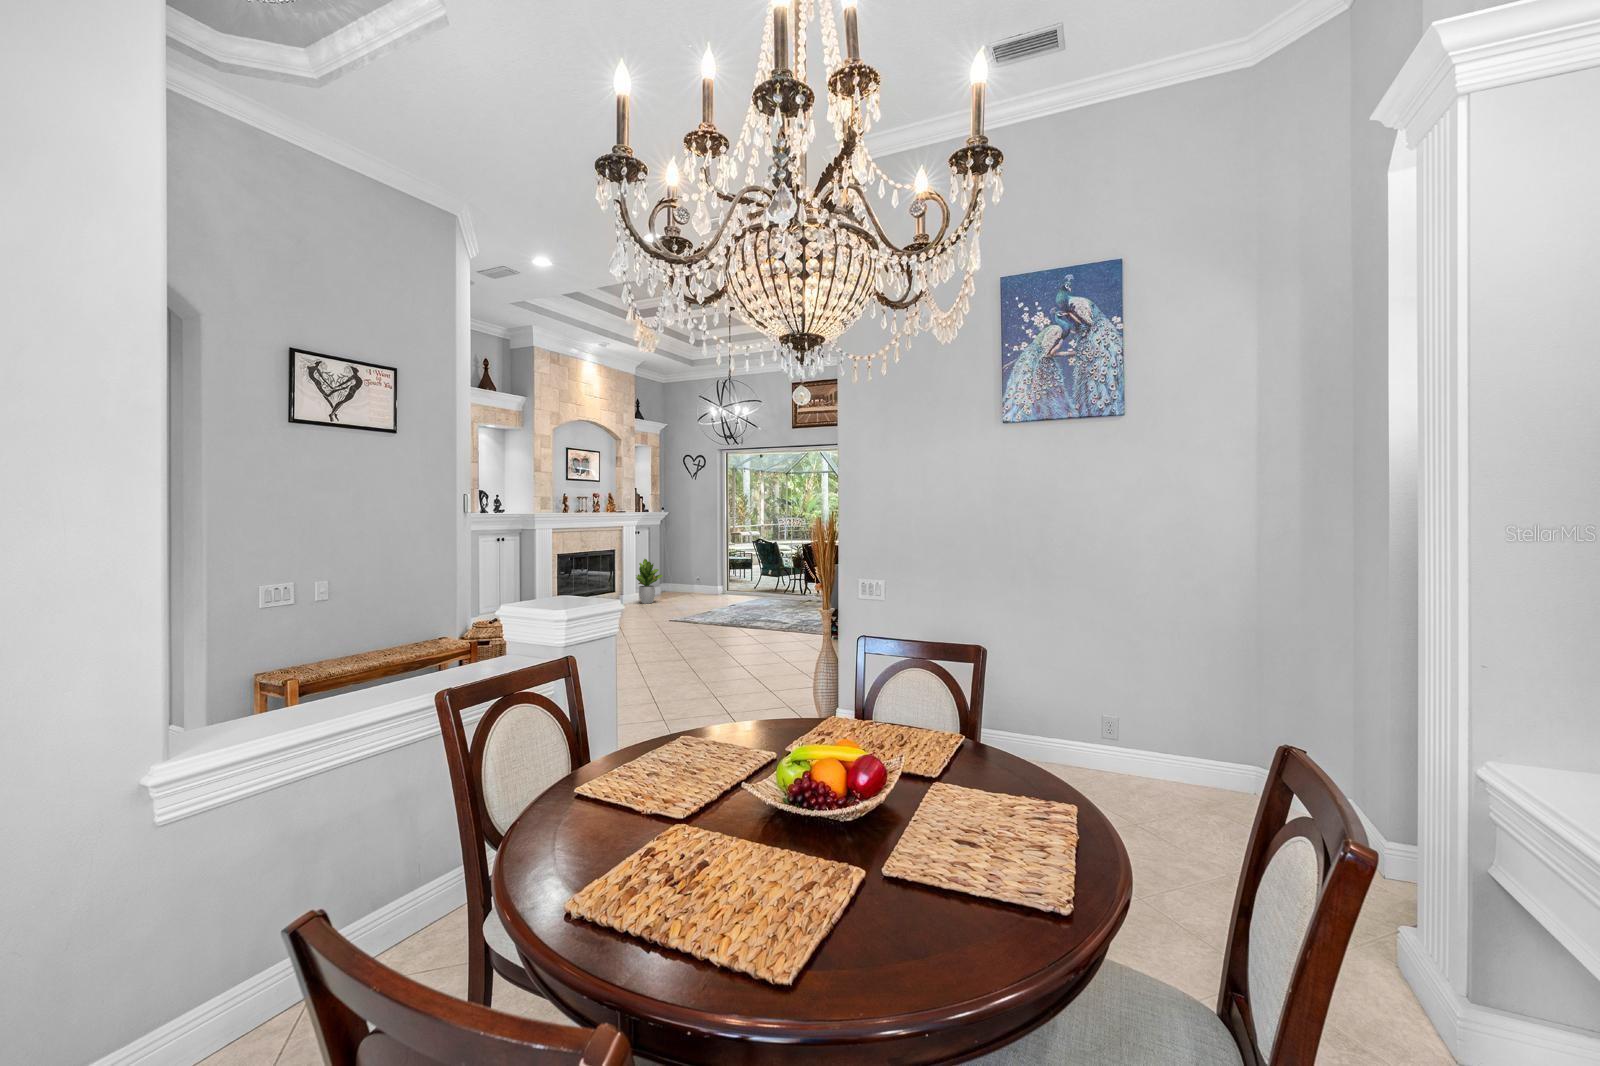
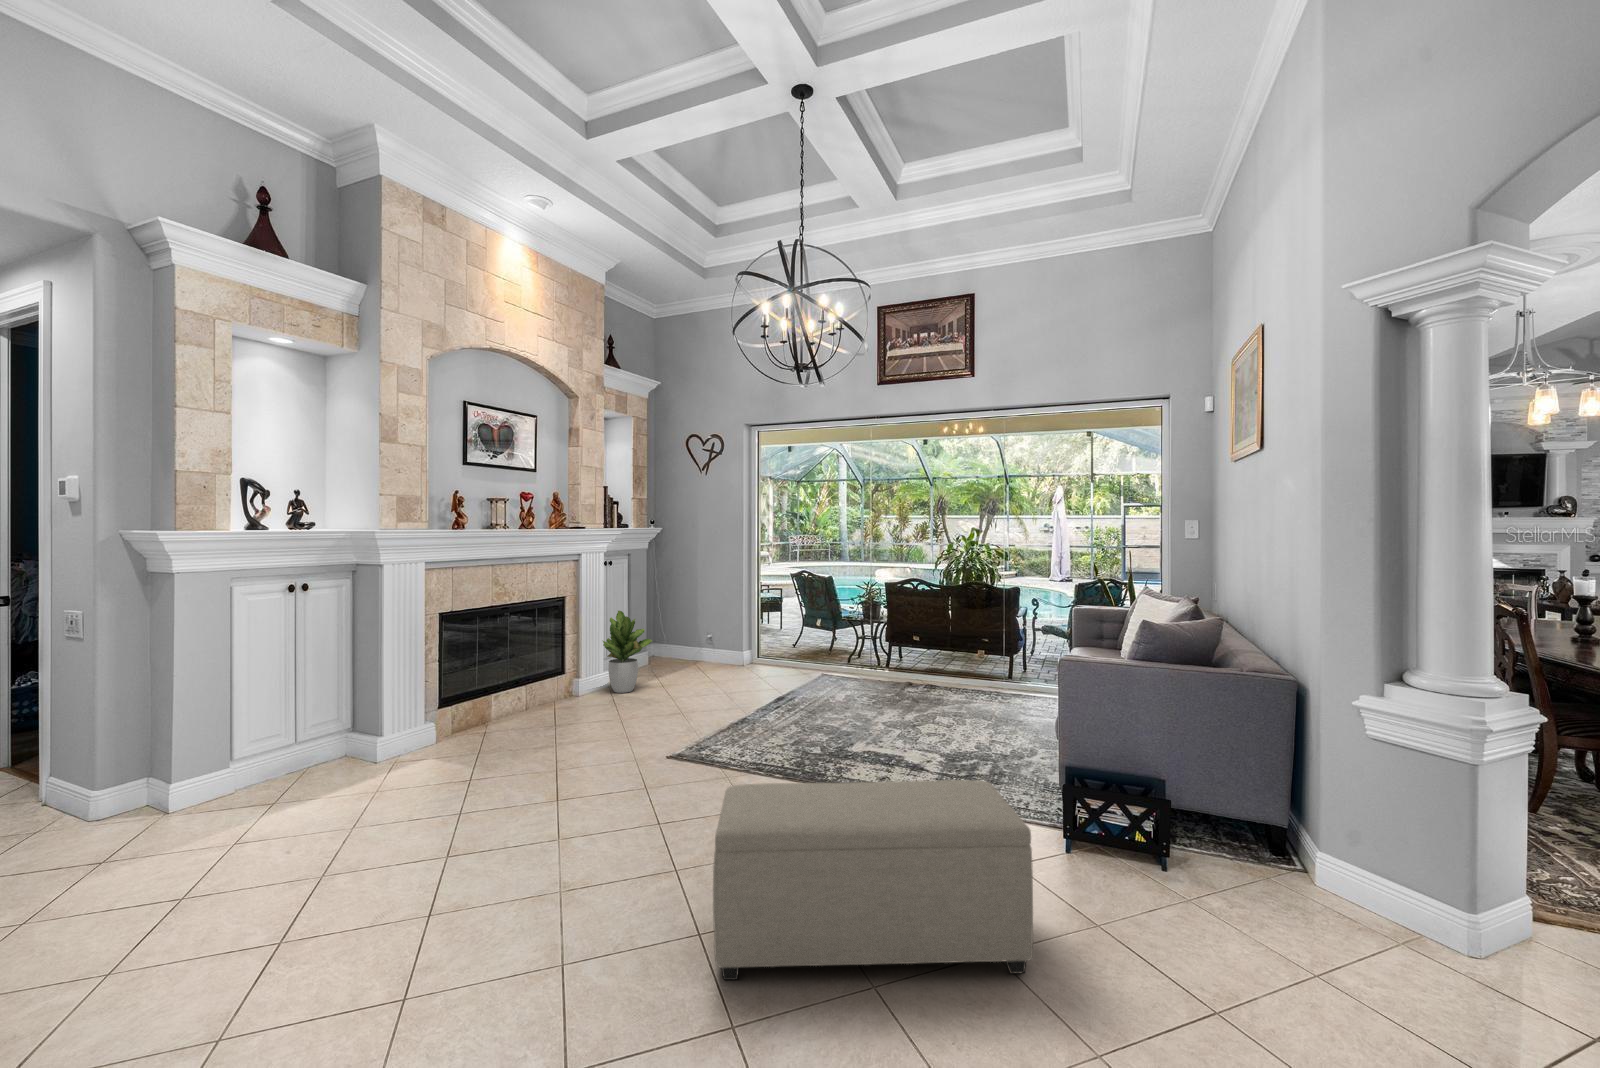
ottoman: none [681,604,786,659] -> present [713,780,1033,980]

